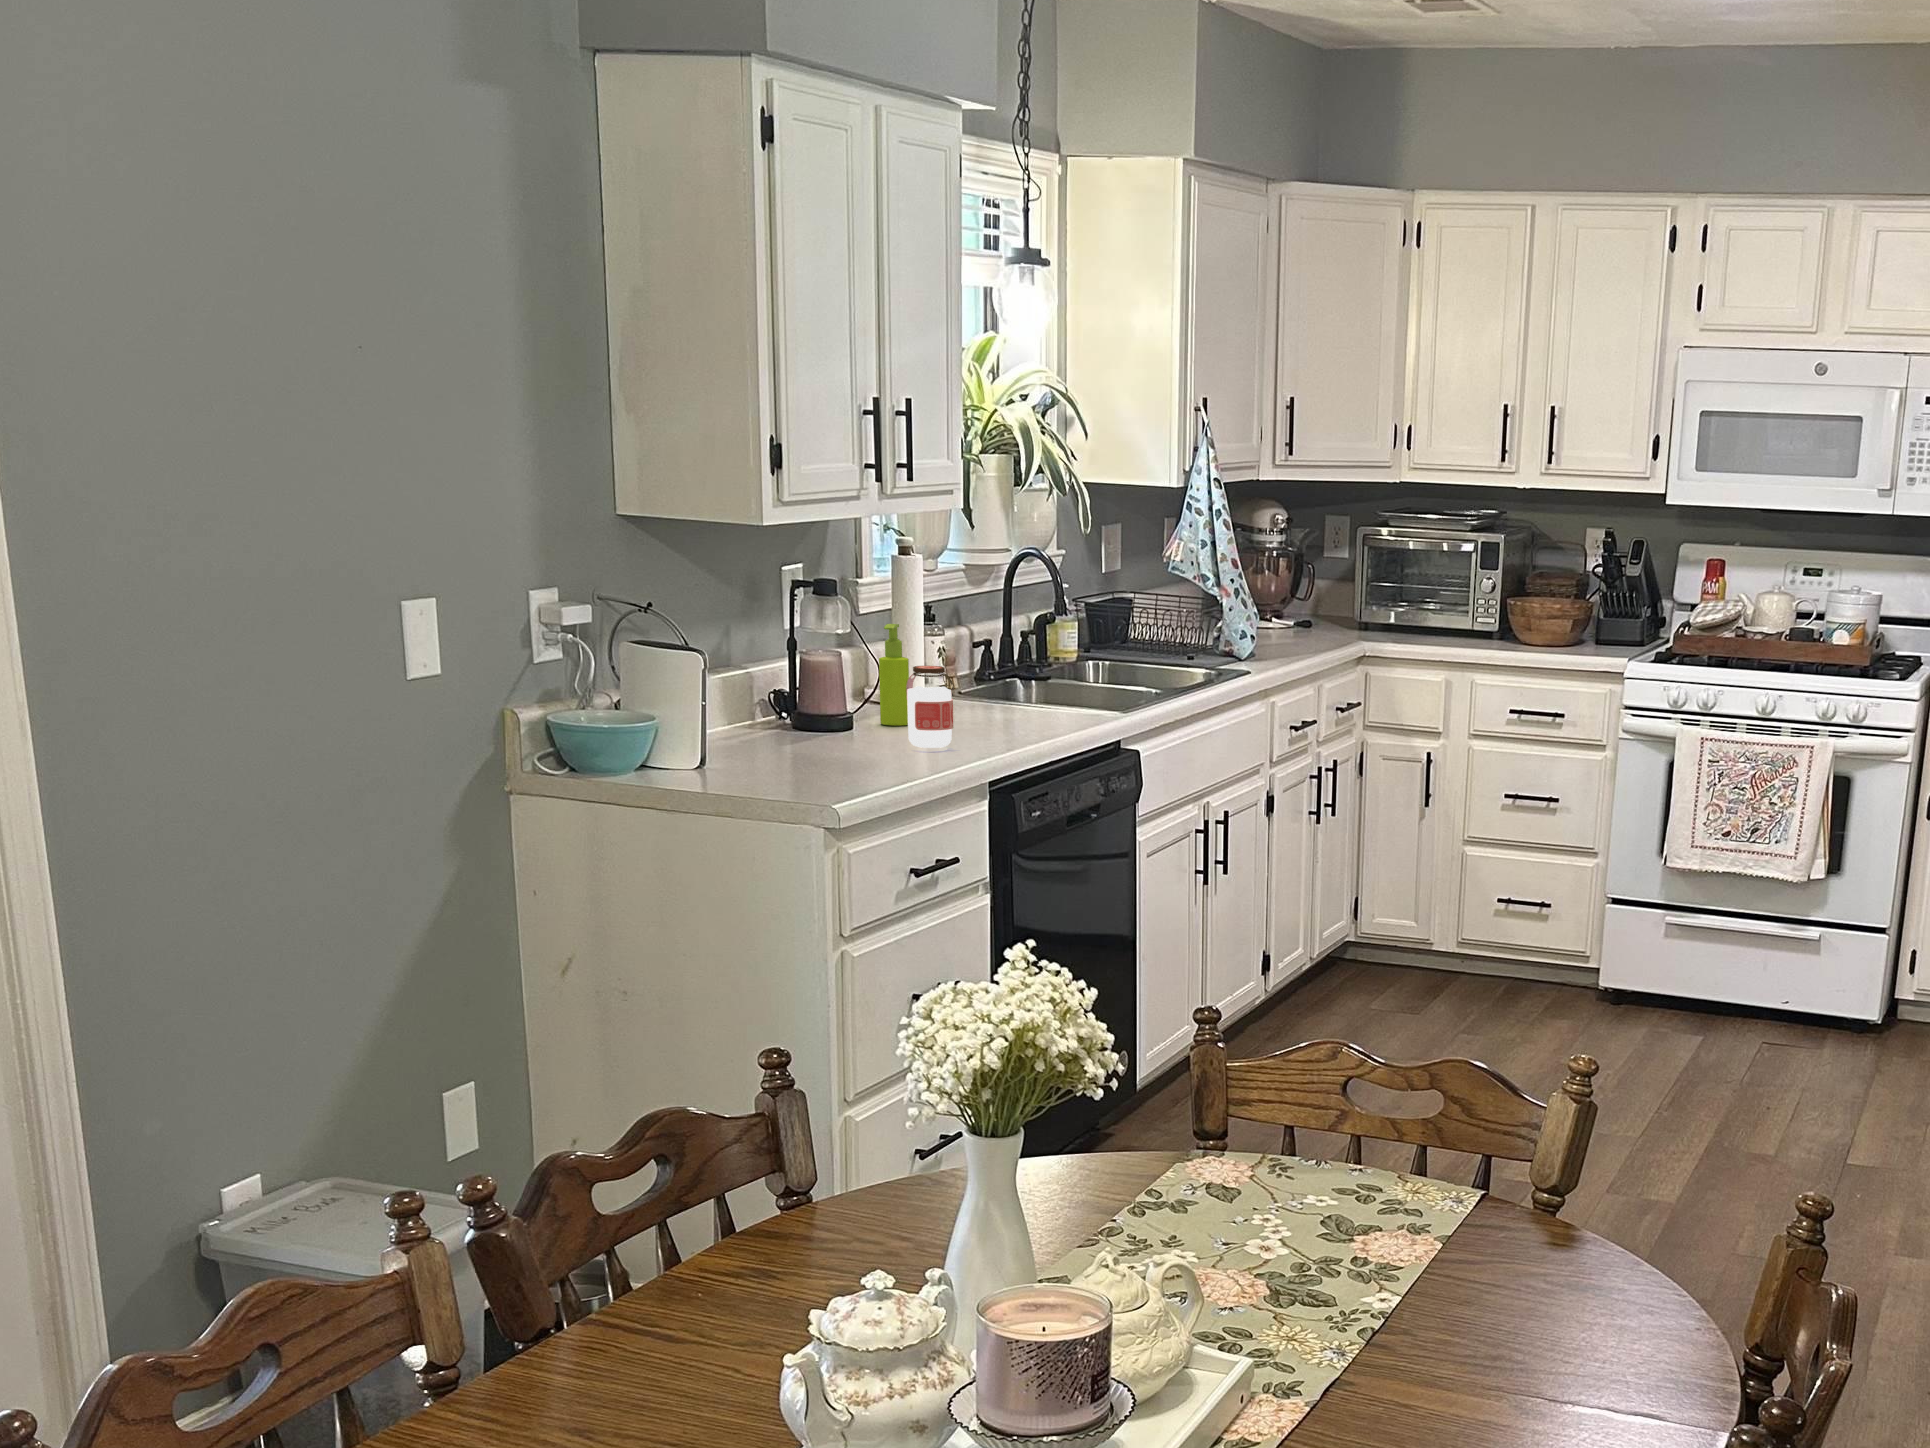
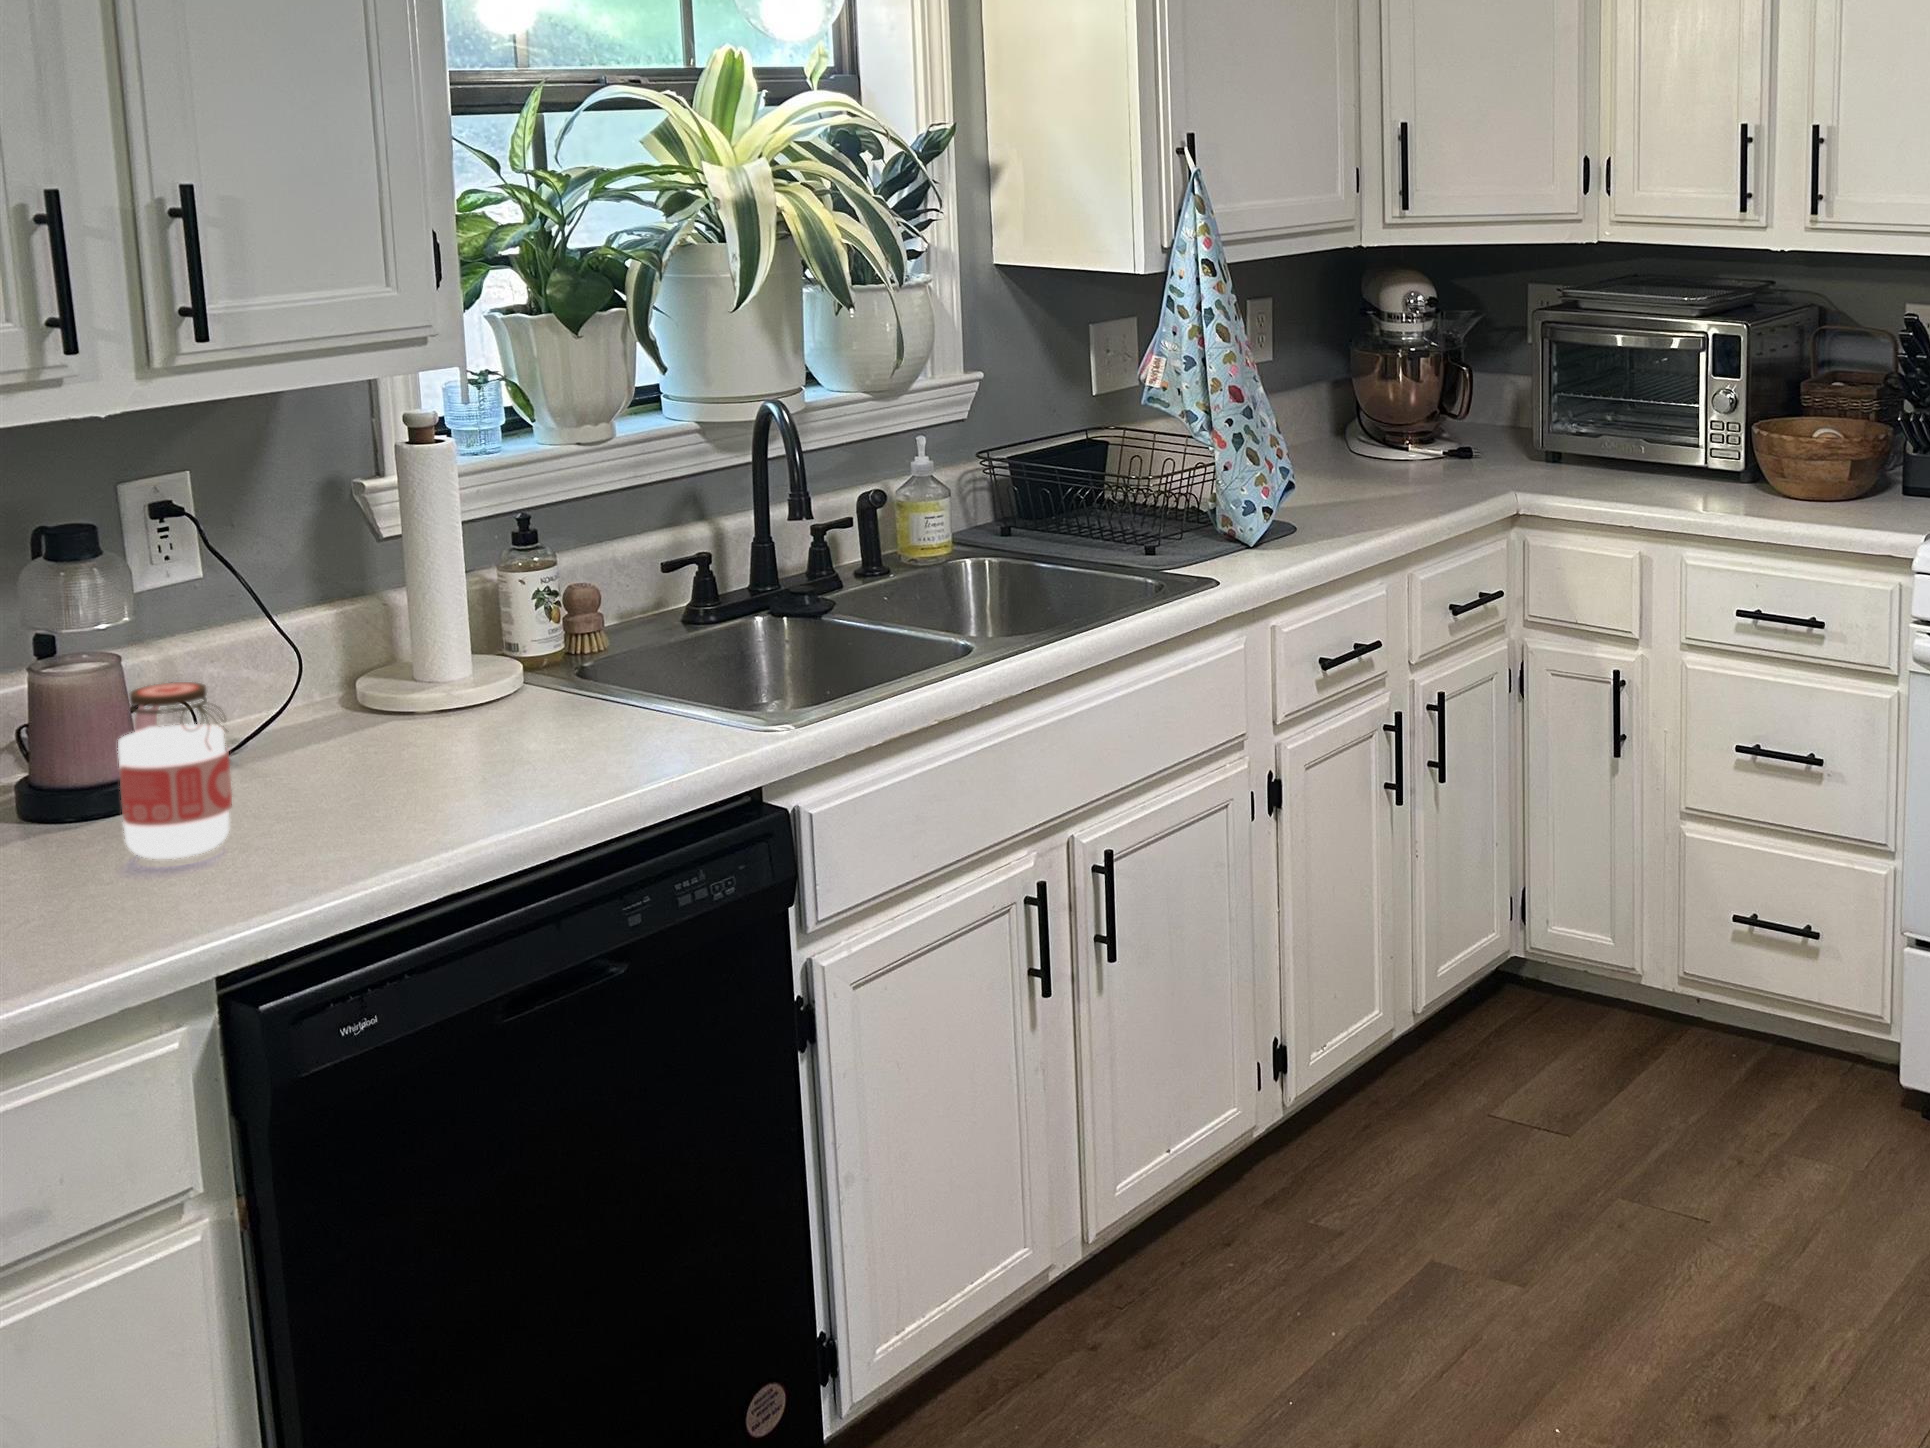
soap dispenser: present [879,624,909,725] -> none [242,565,321,762]

